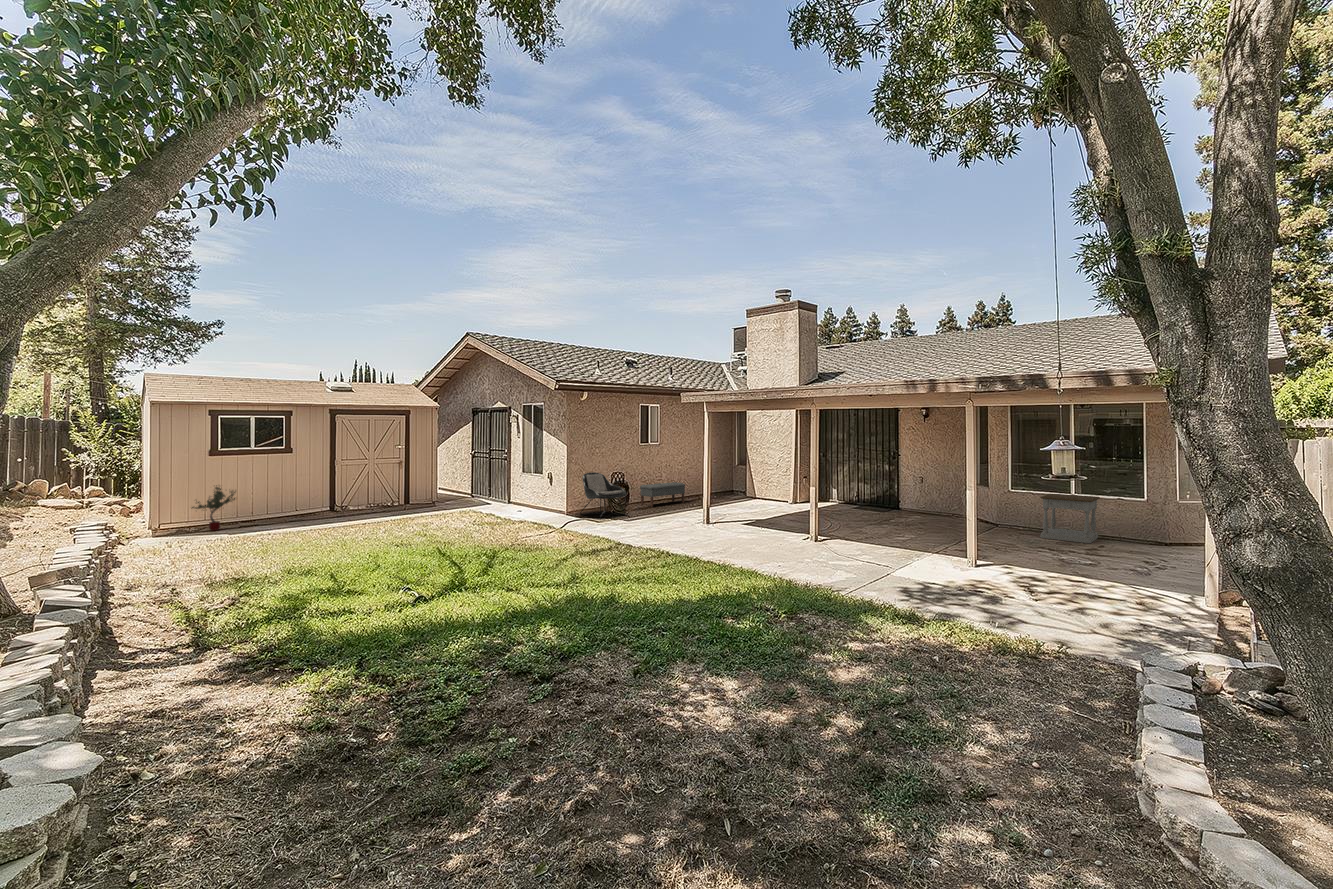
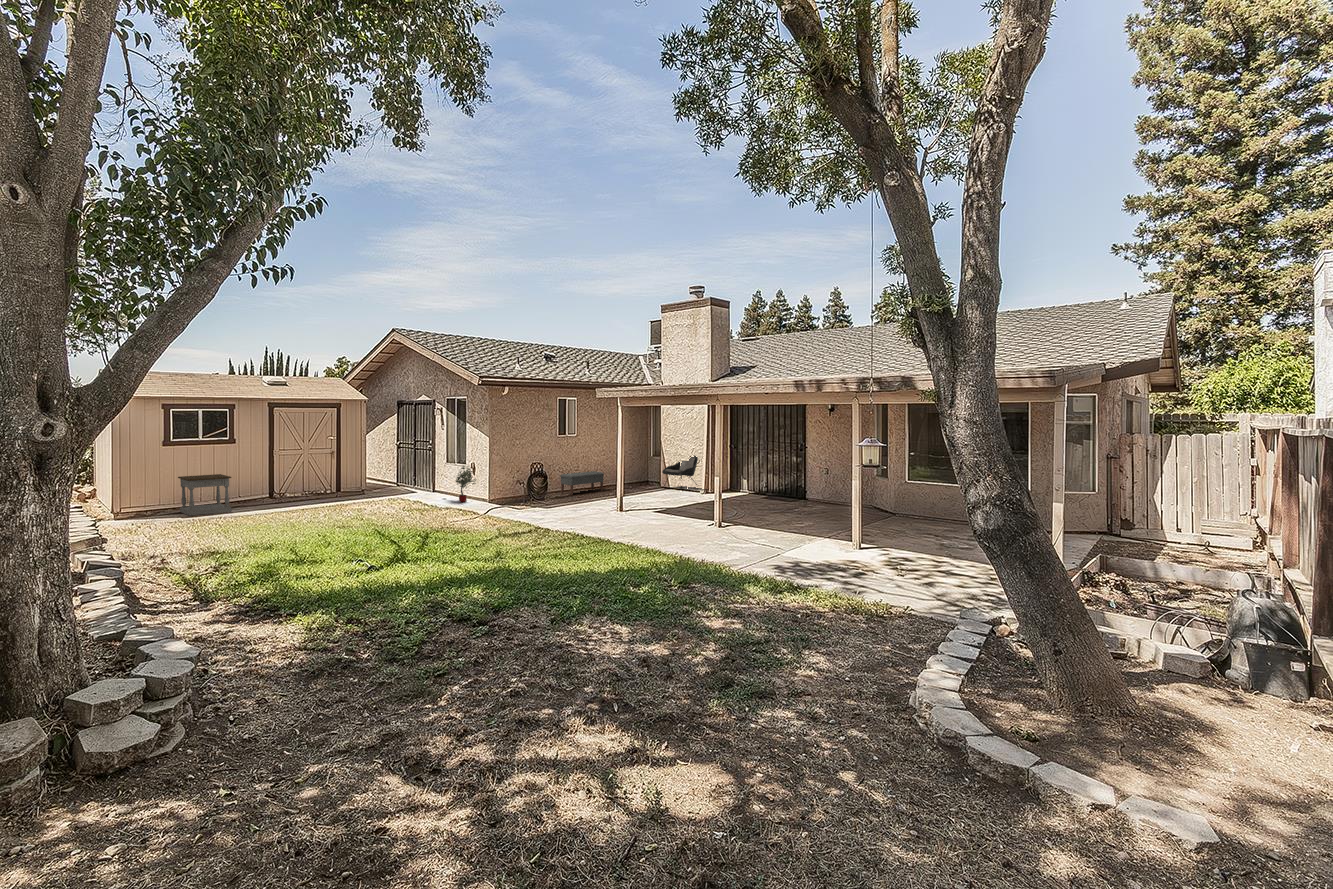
lounge chair: present [580,472,627,518] -> present [662,455,699,489]
potted tree: present [192,485,236,531] -> present [456,466,476,503]
side table: present [1040,494,1100,543] -> present [178,474,232,516]

